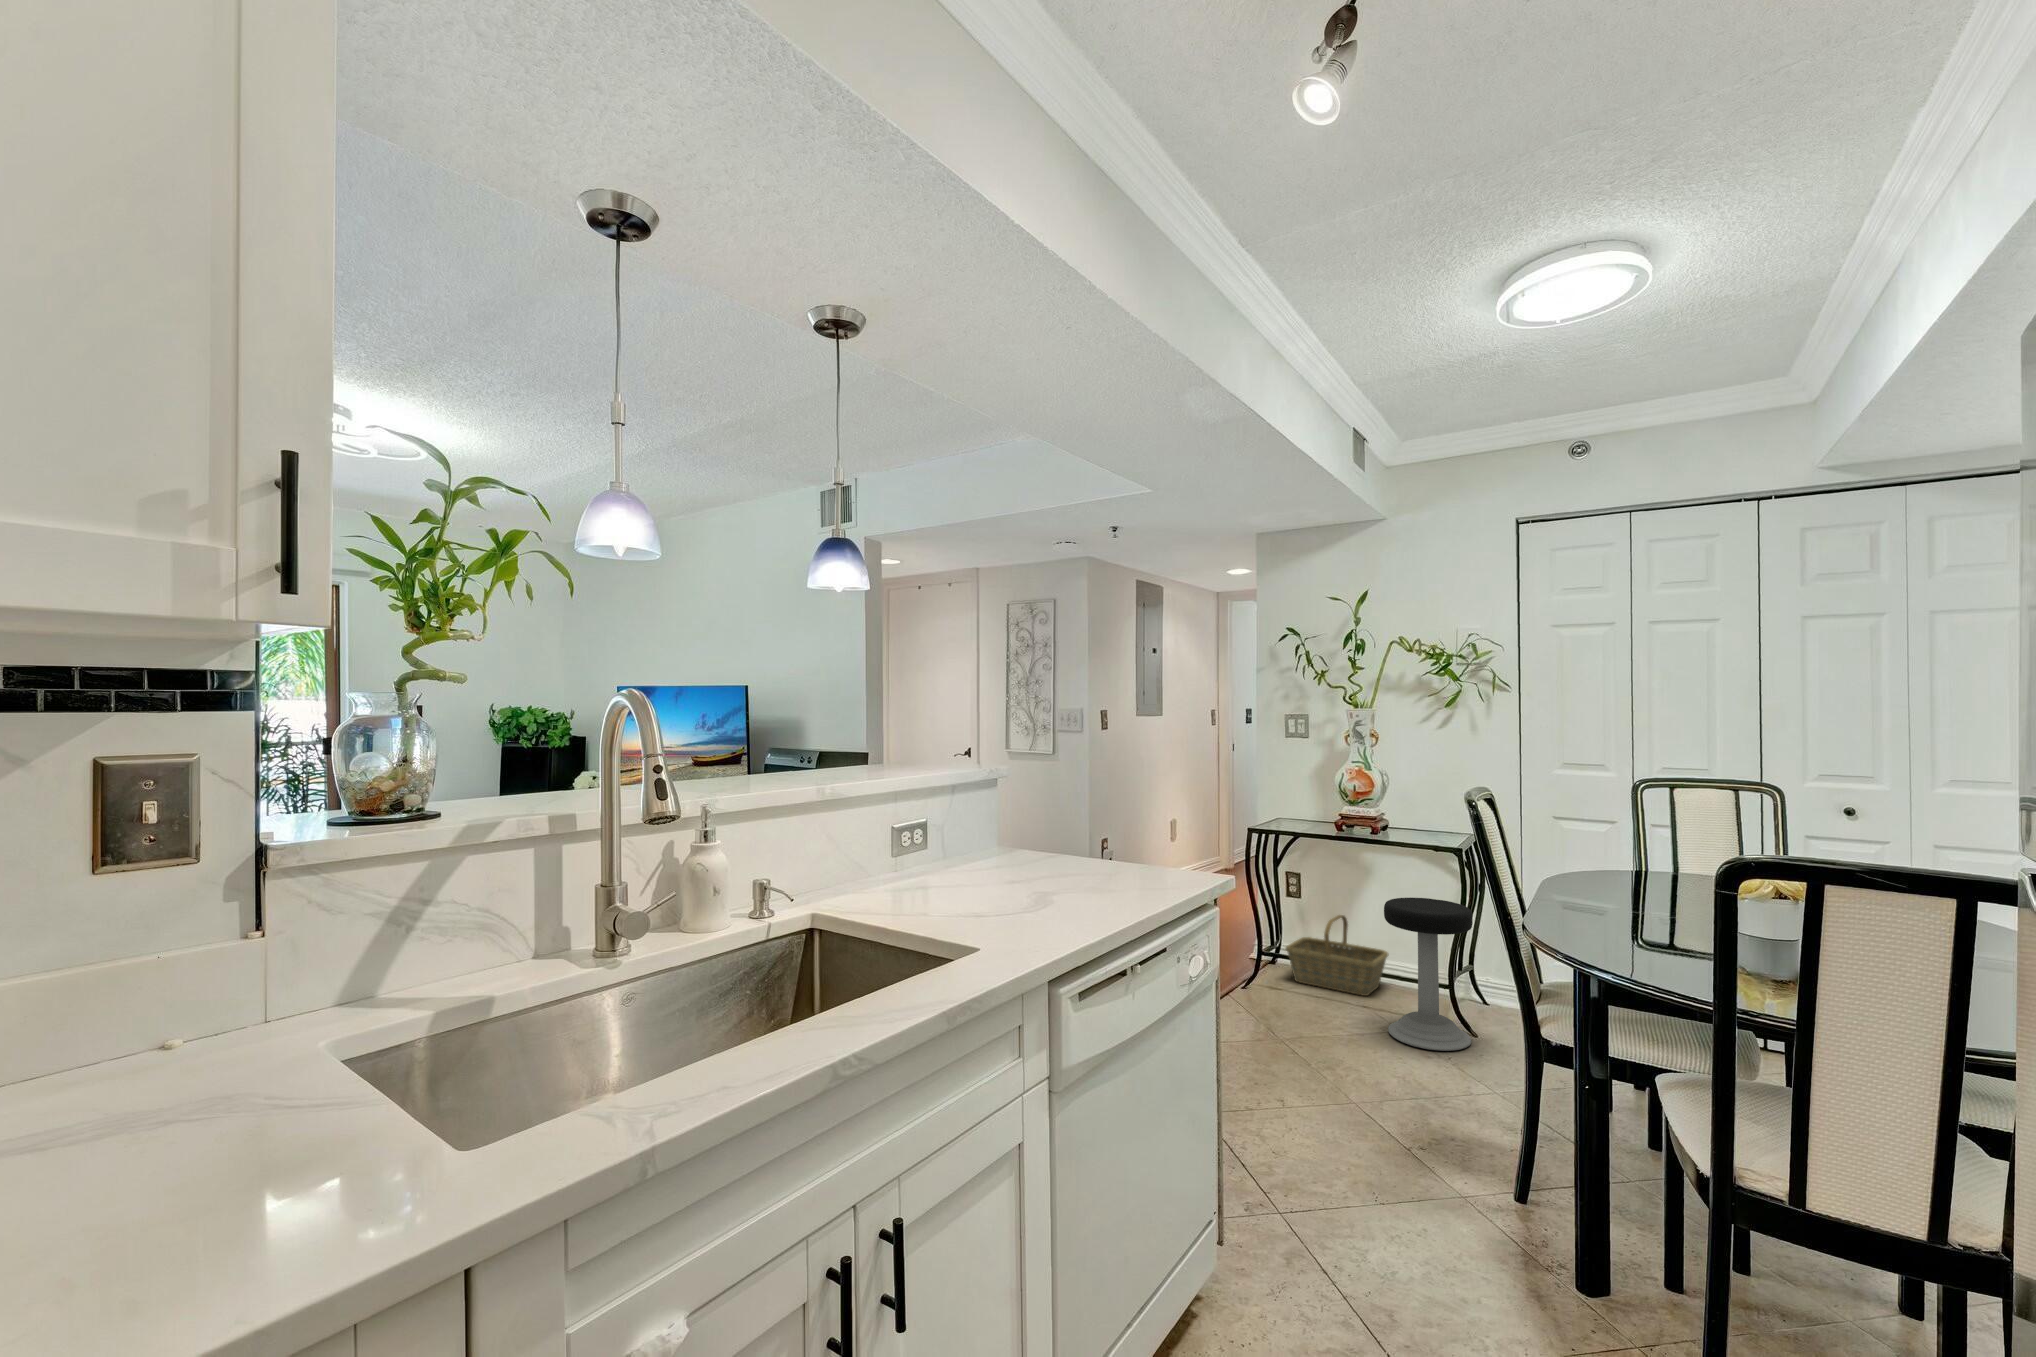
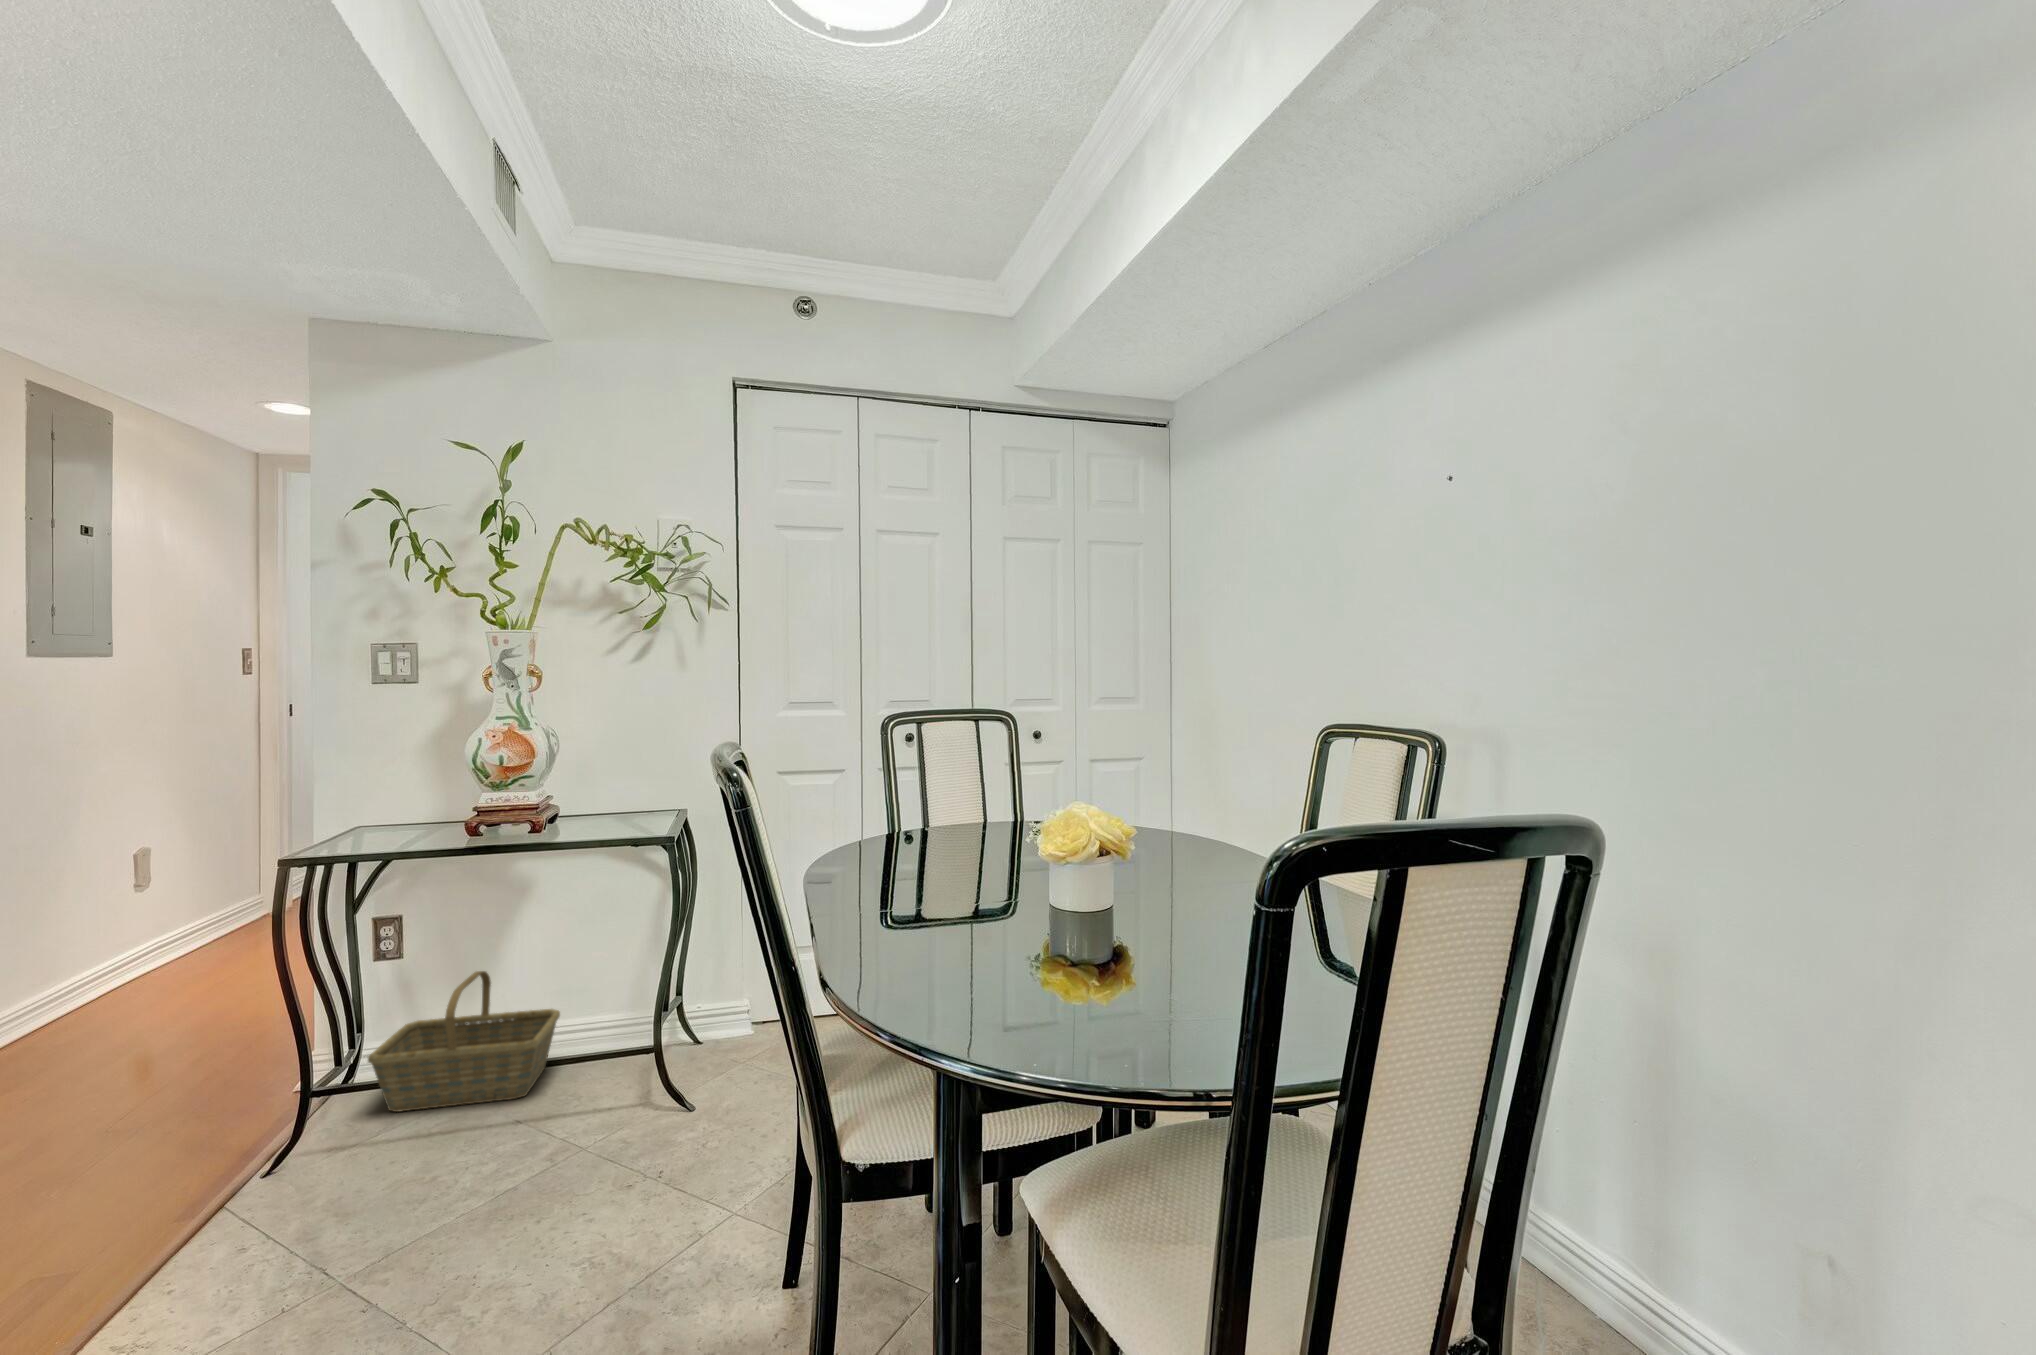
stool: present [1384,898,1473,1051] -> none [554,921,696,1181]

